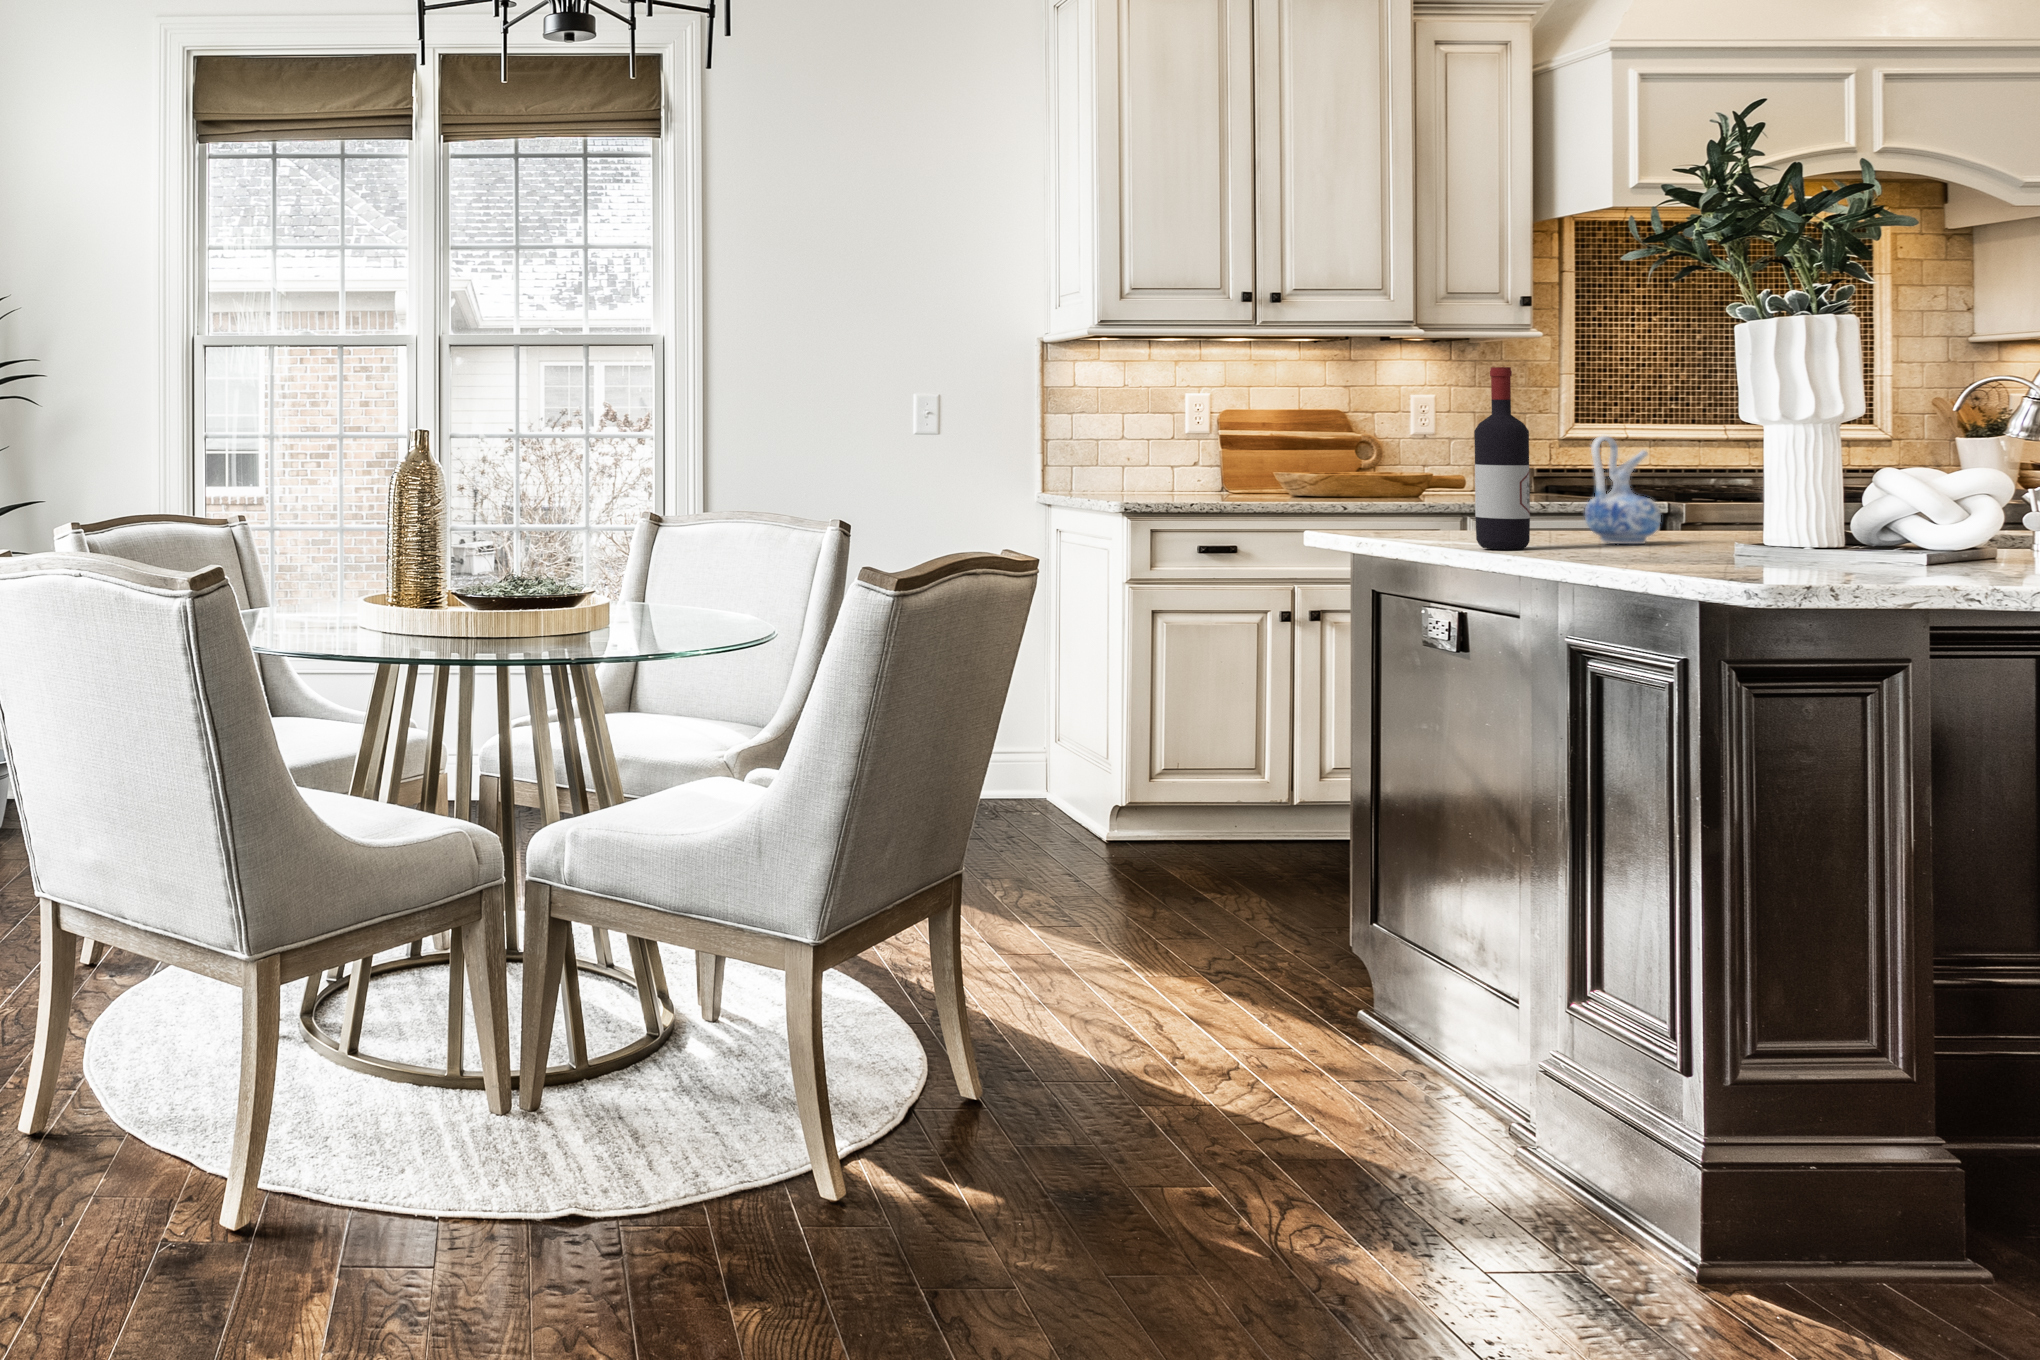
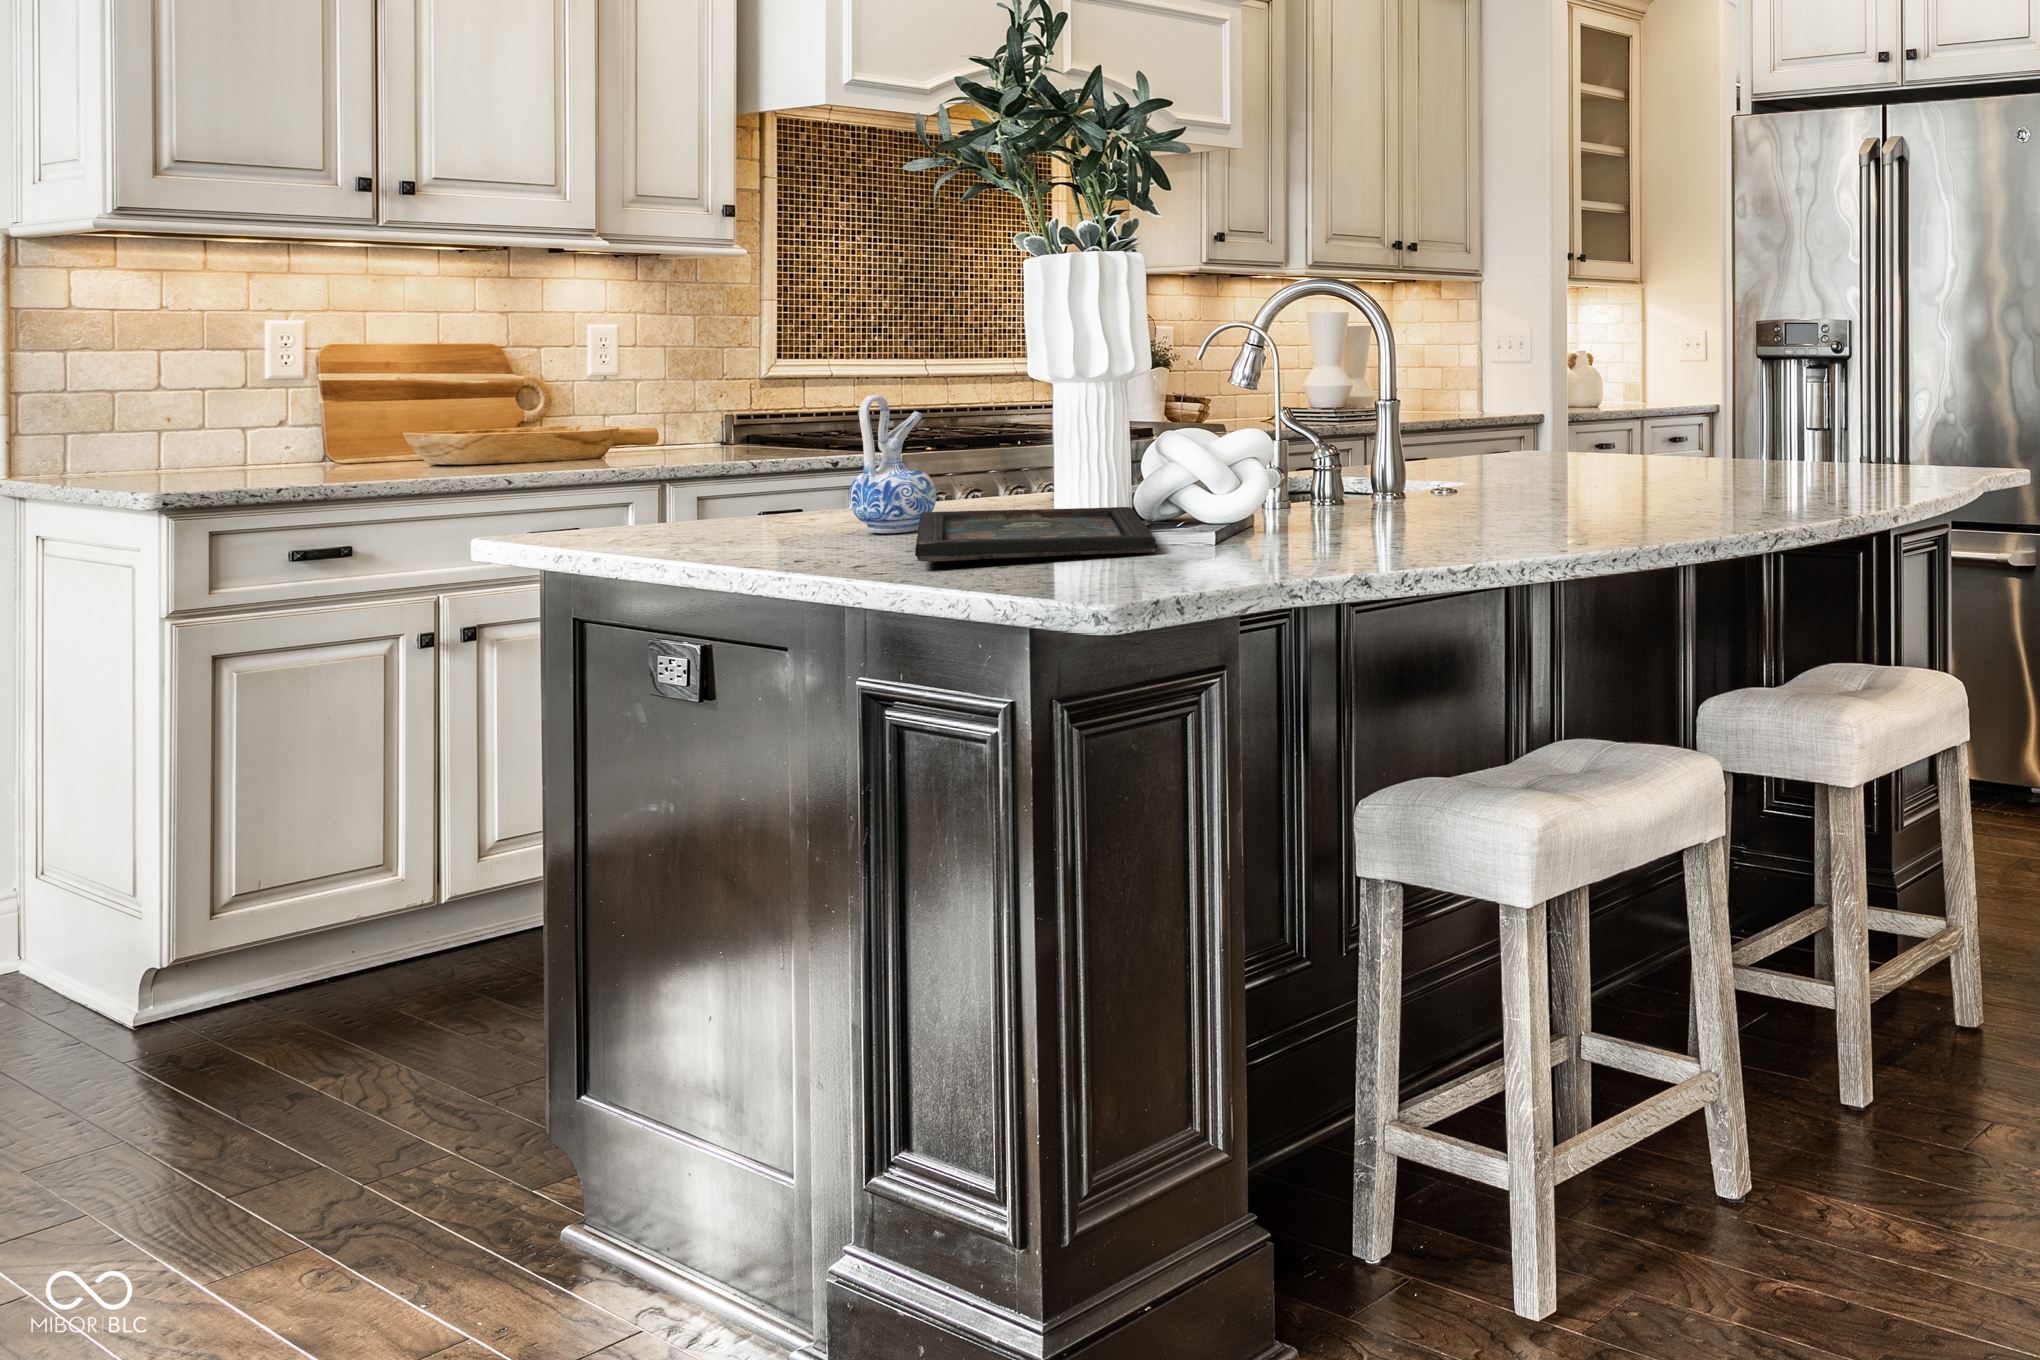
wine bottle: present [1474,367,1530,550] -> none [719,306,790,557]
tray: none [1617,527,1846,563] -> present [915,507,1157,562]

